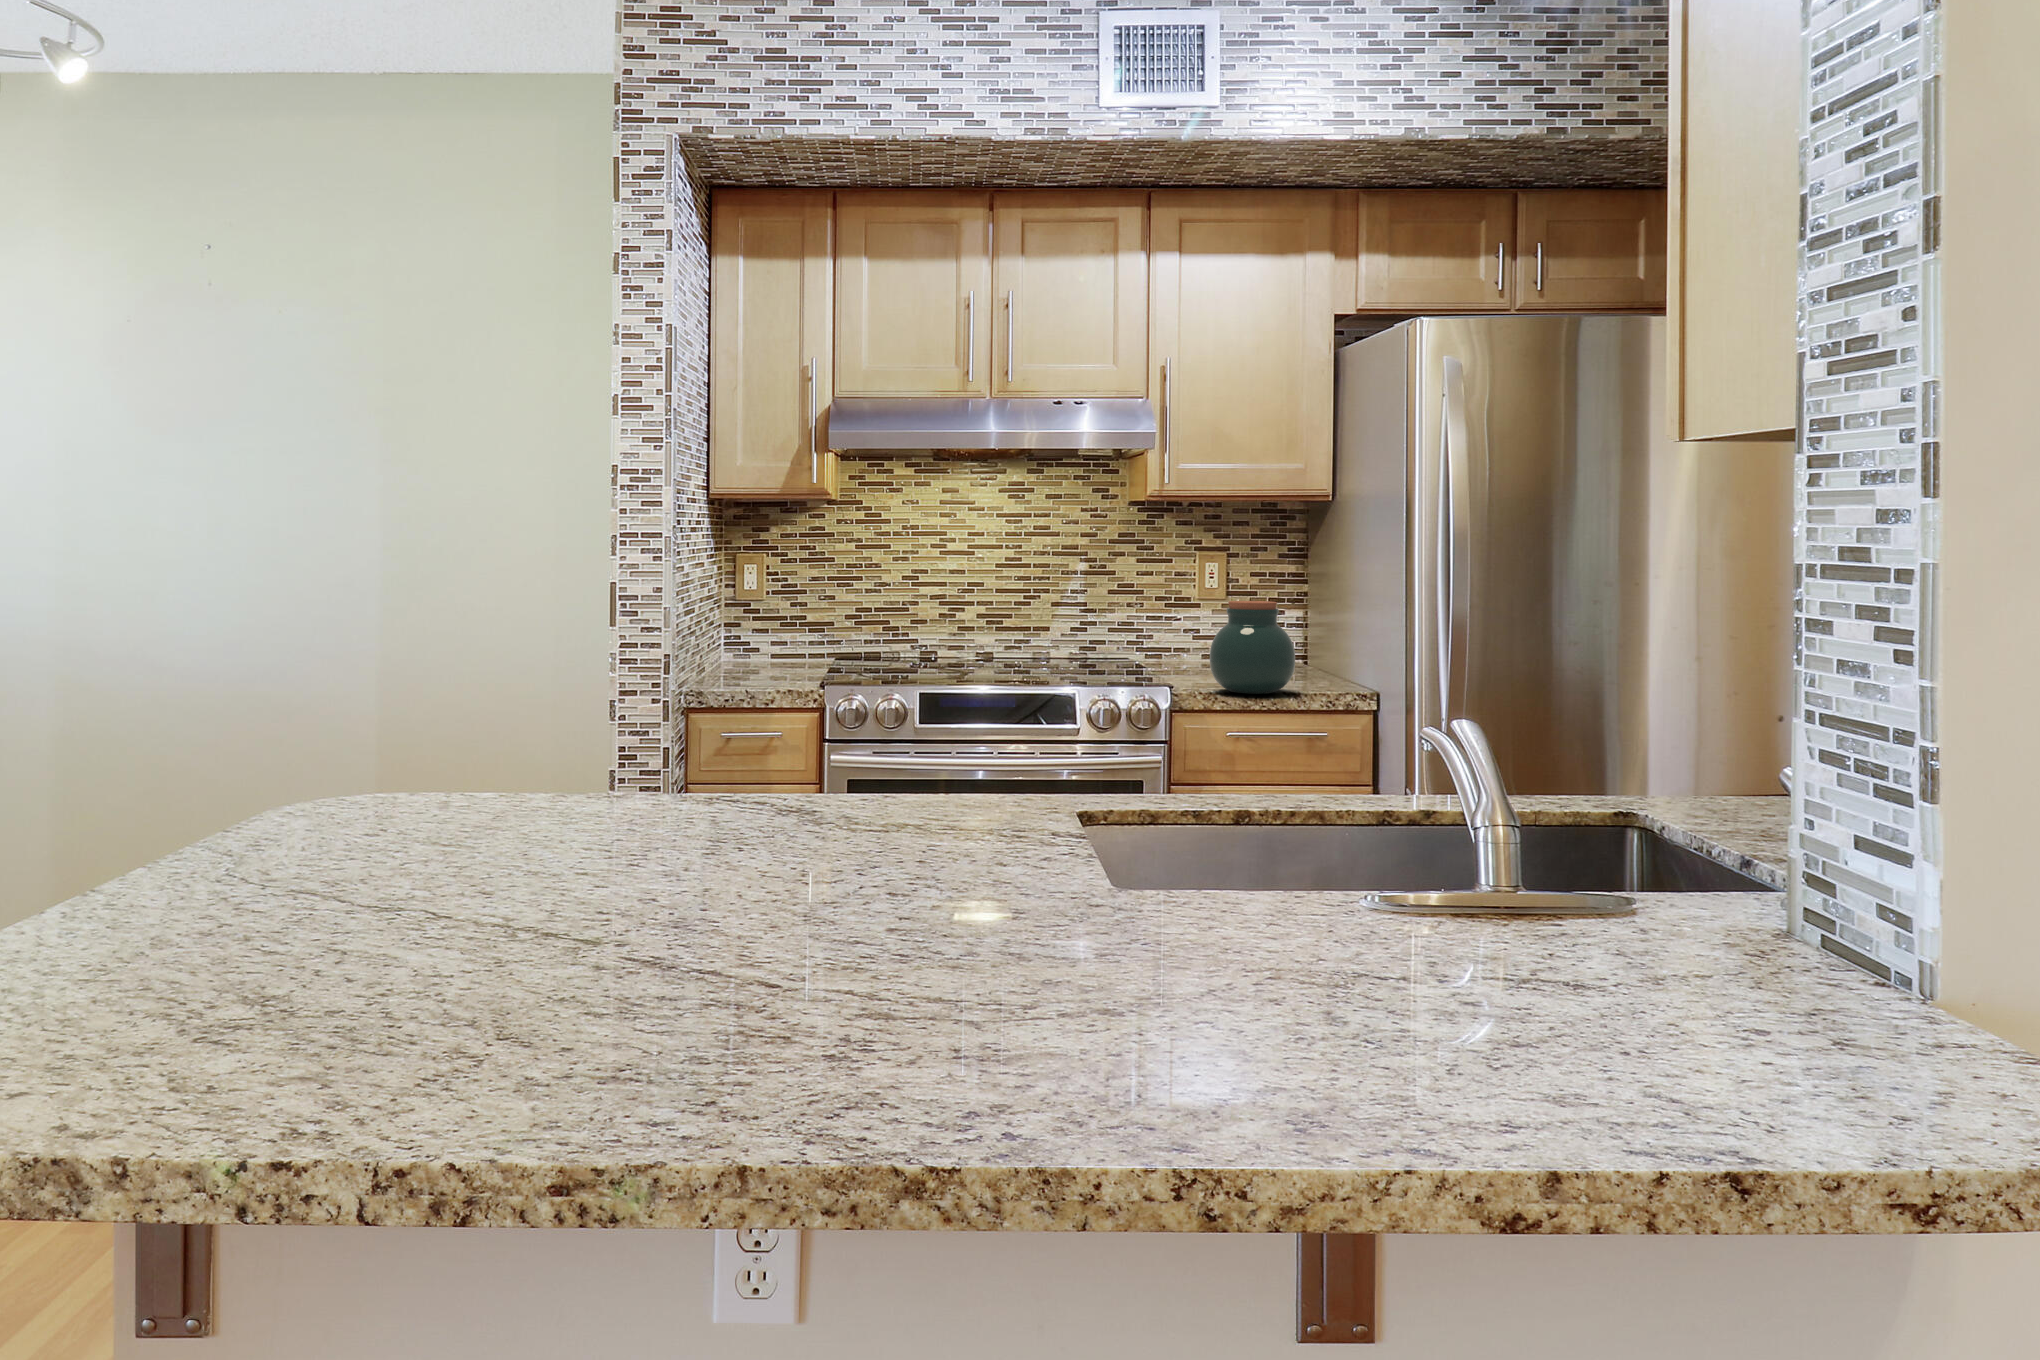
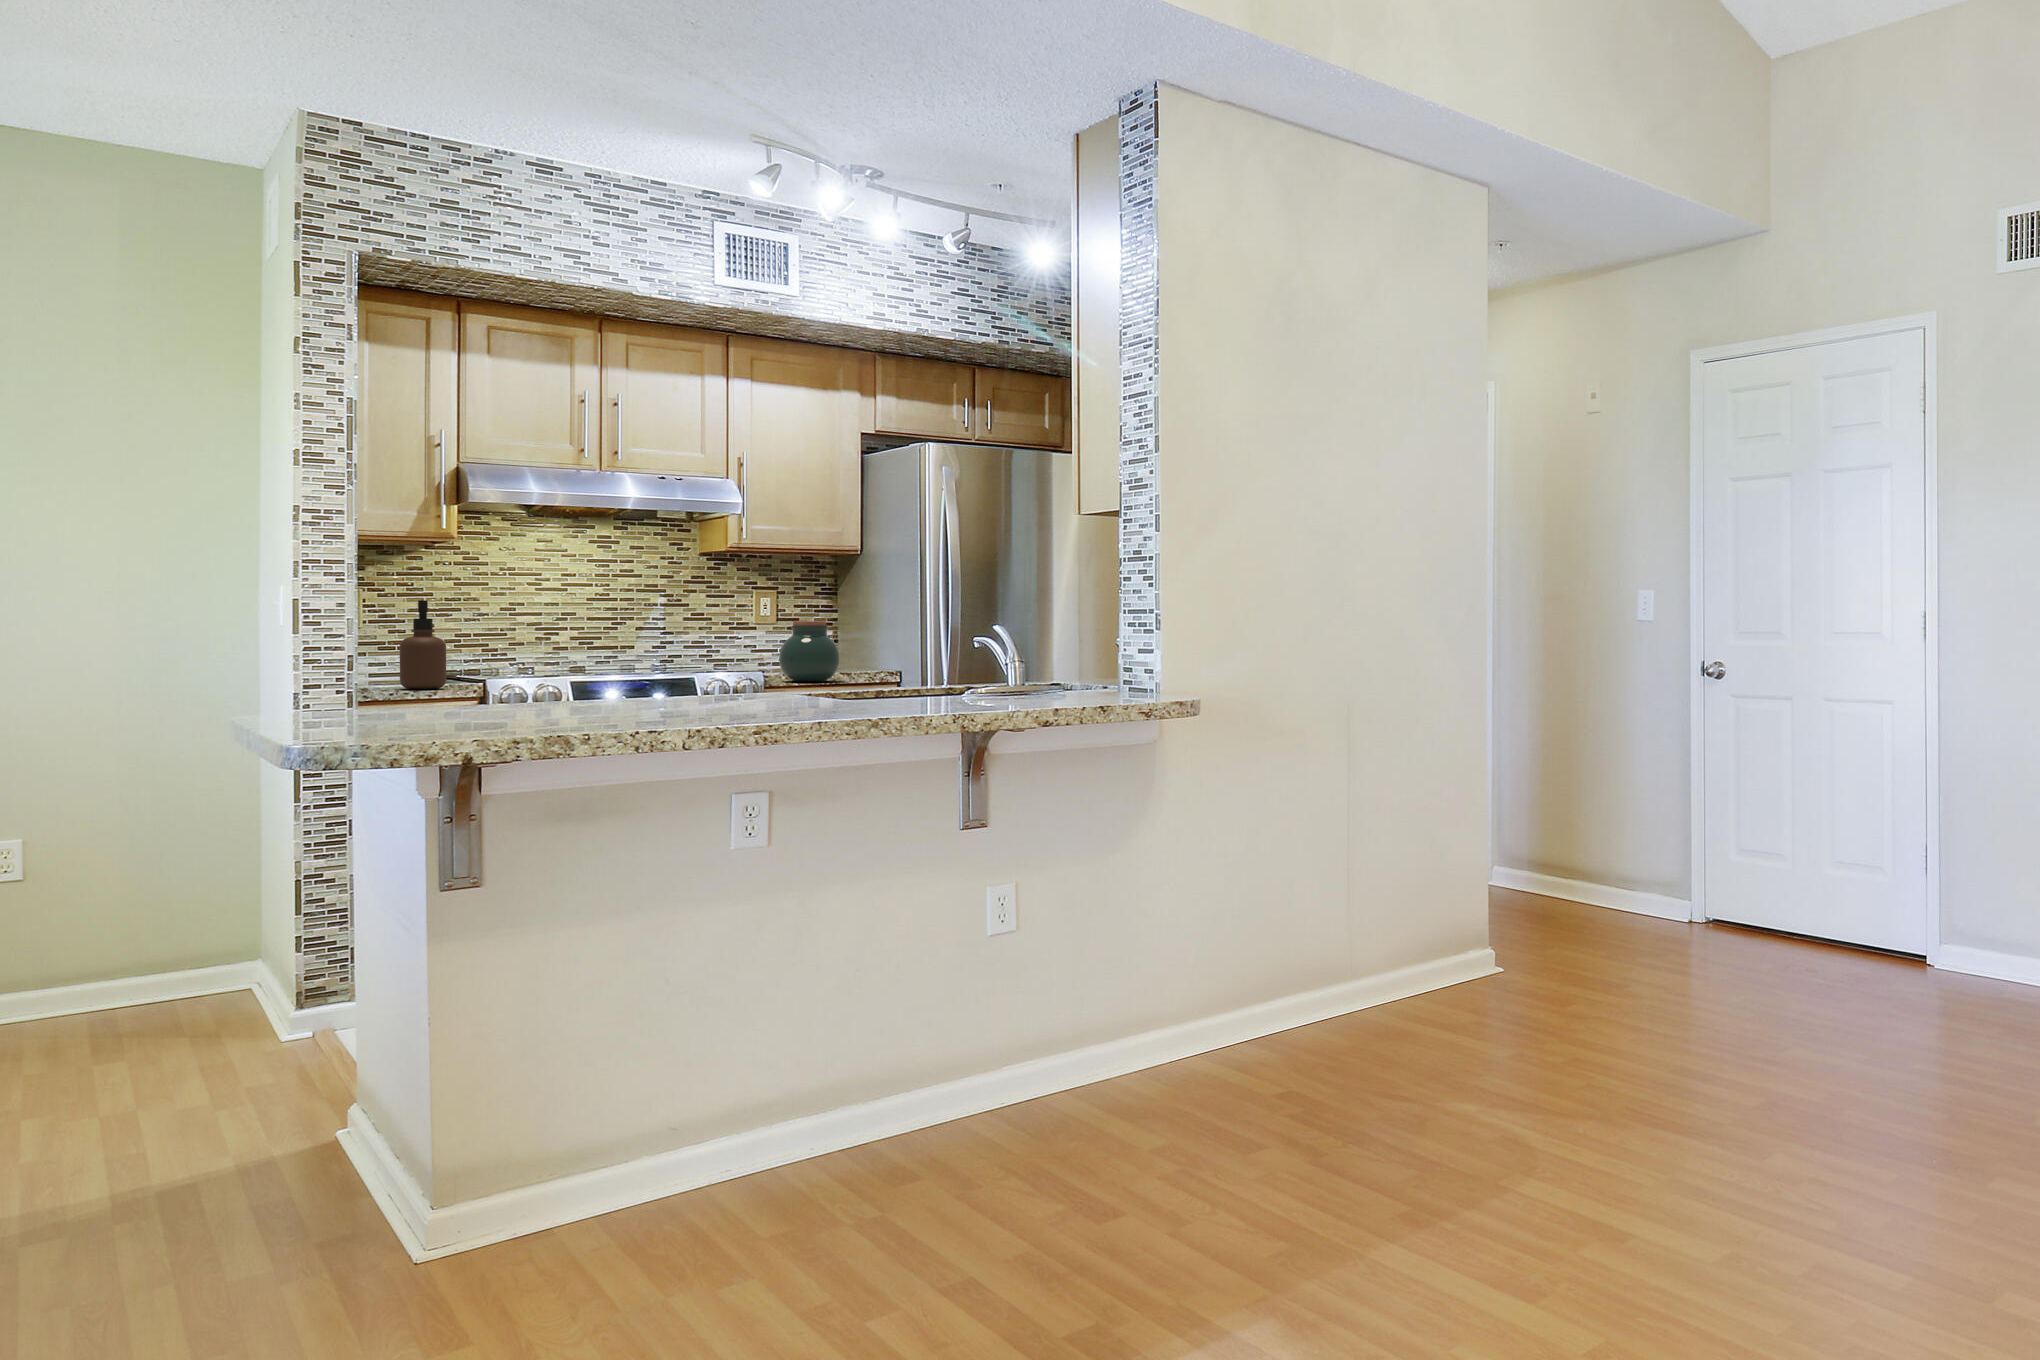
soap dispenser: none [738,582,788,699] -> present [400,600,446,689]

